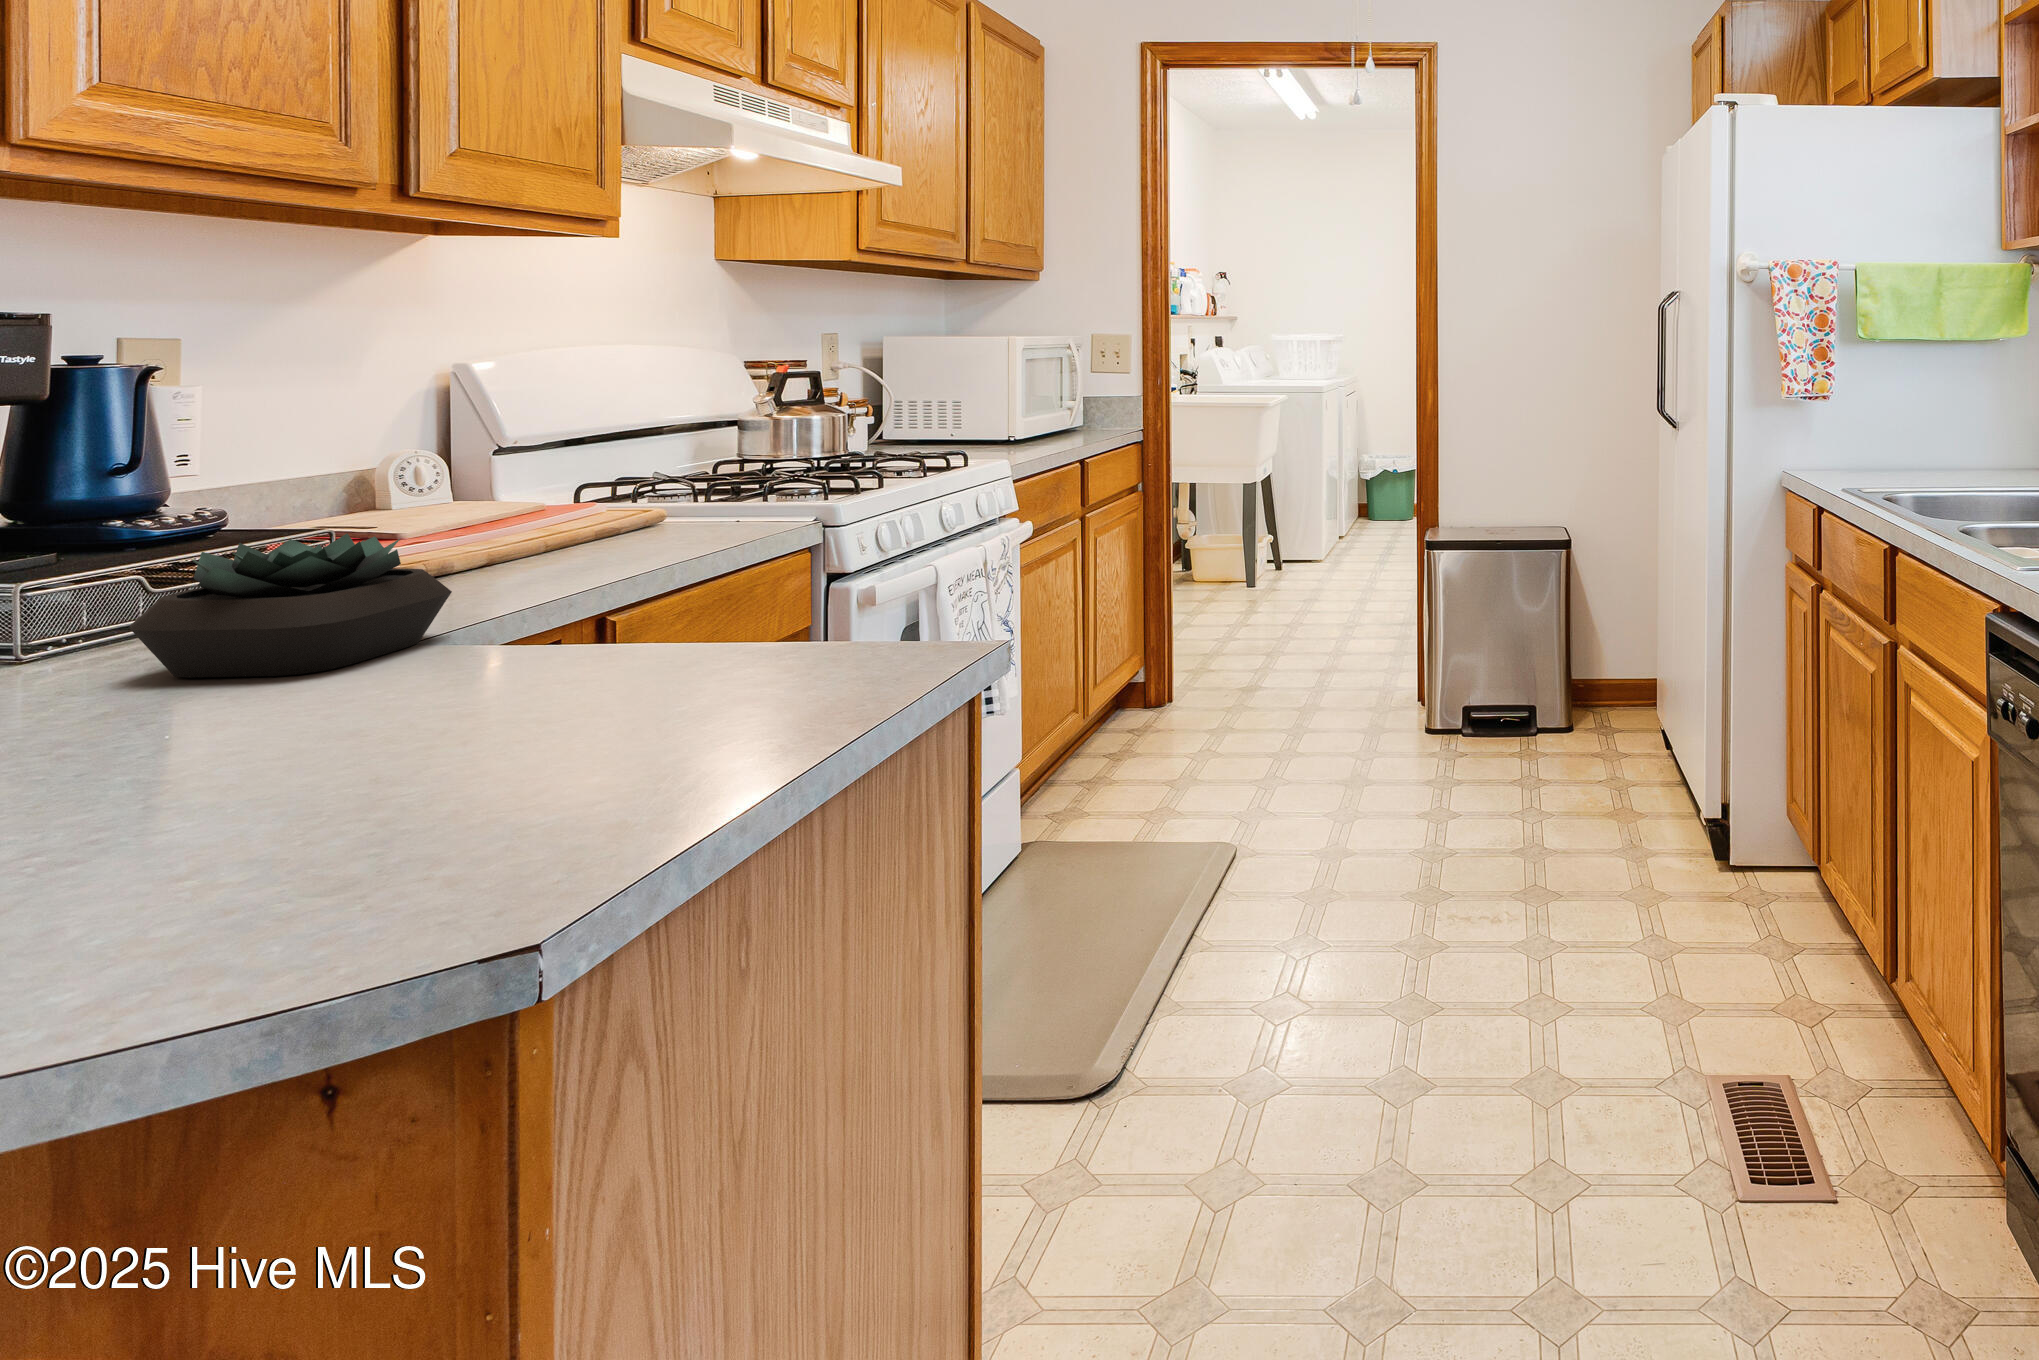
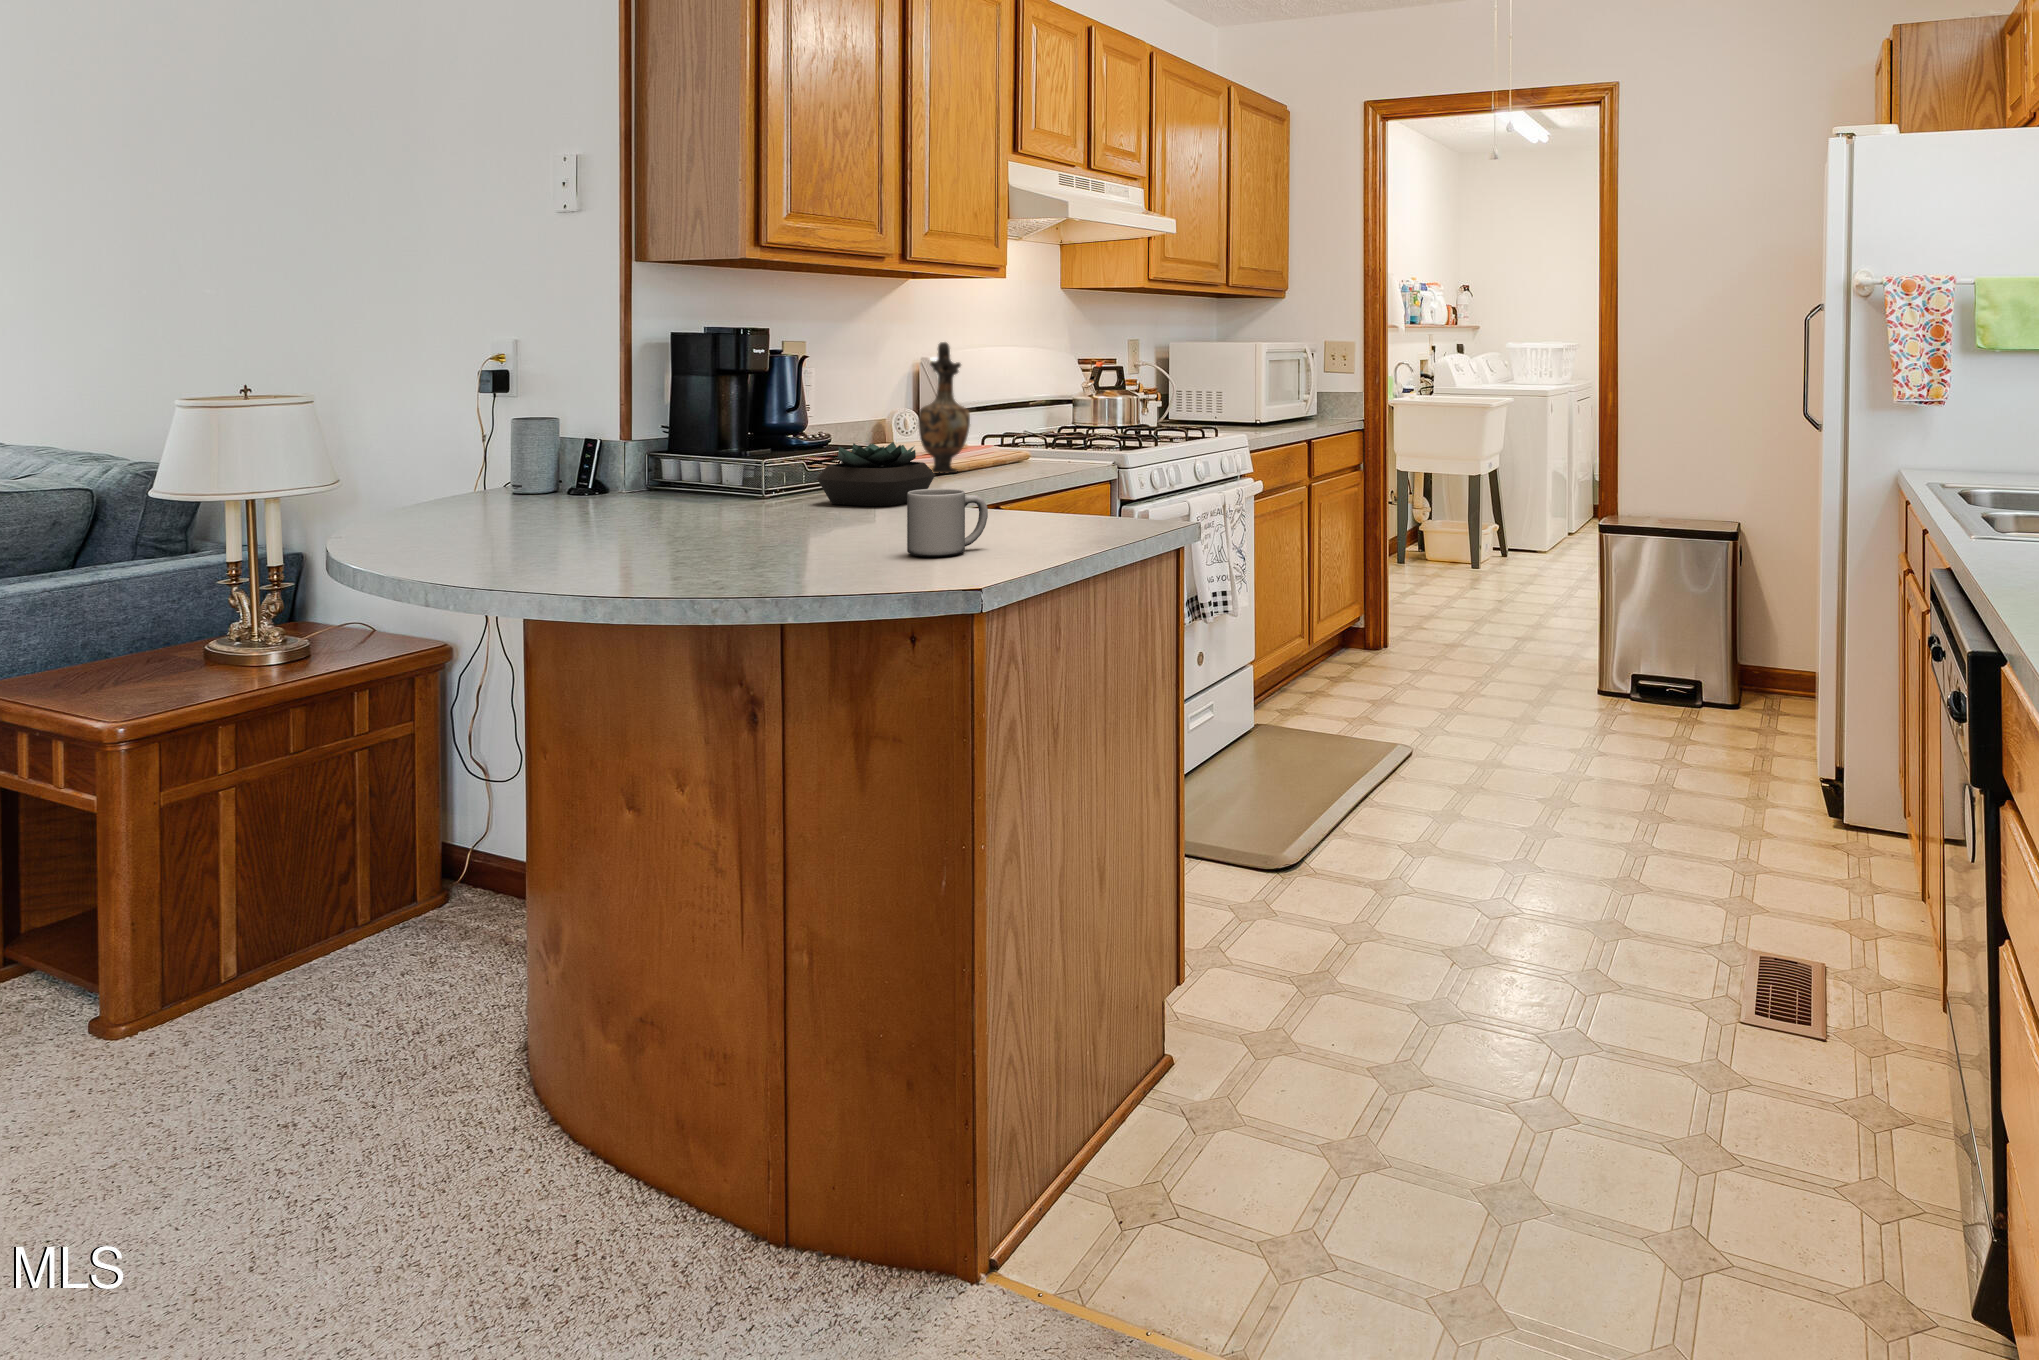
vase: none [435,337,546,566] -> present [918,342,970,474]
mug: none [294,687,550,882] -> present [907,489,988,557]

